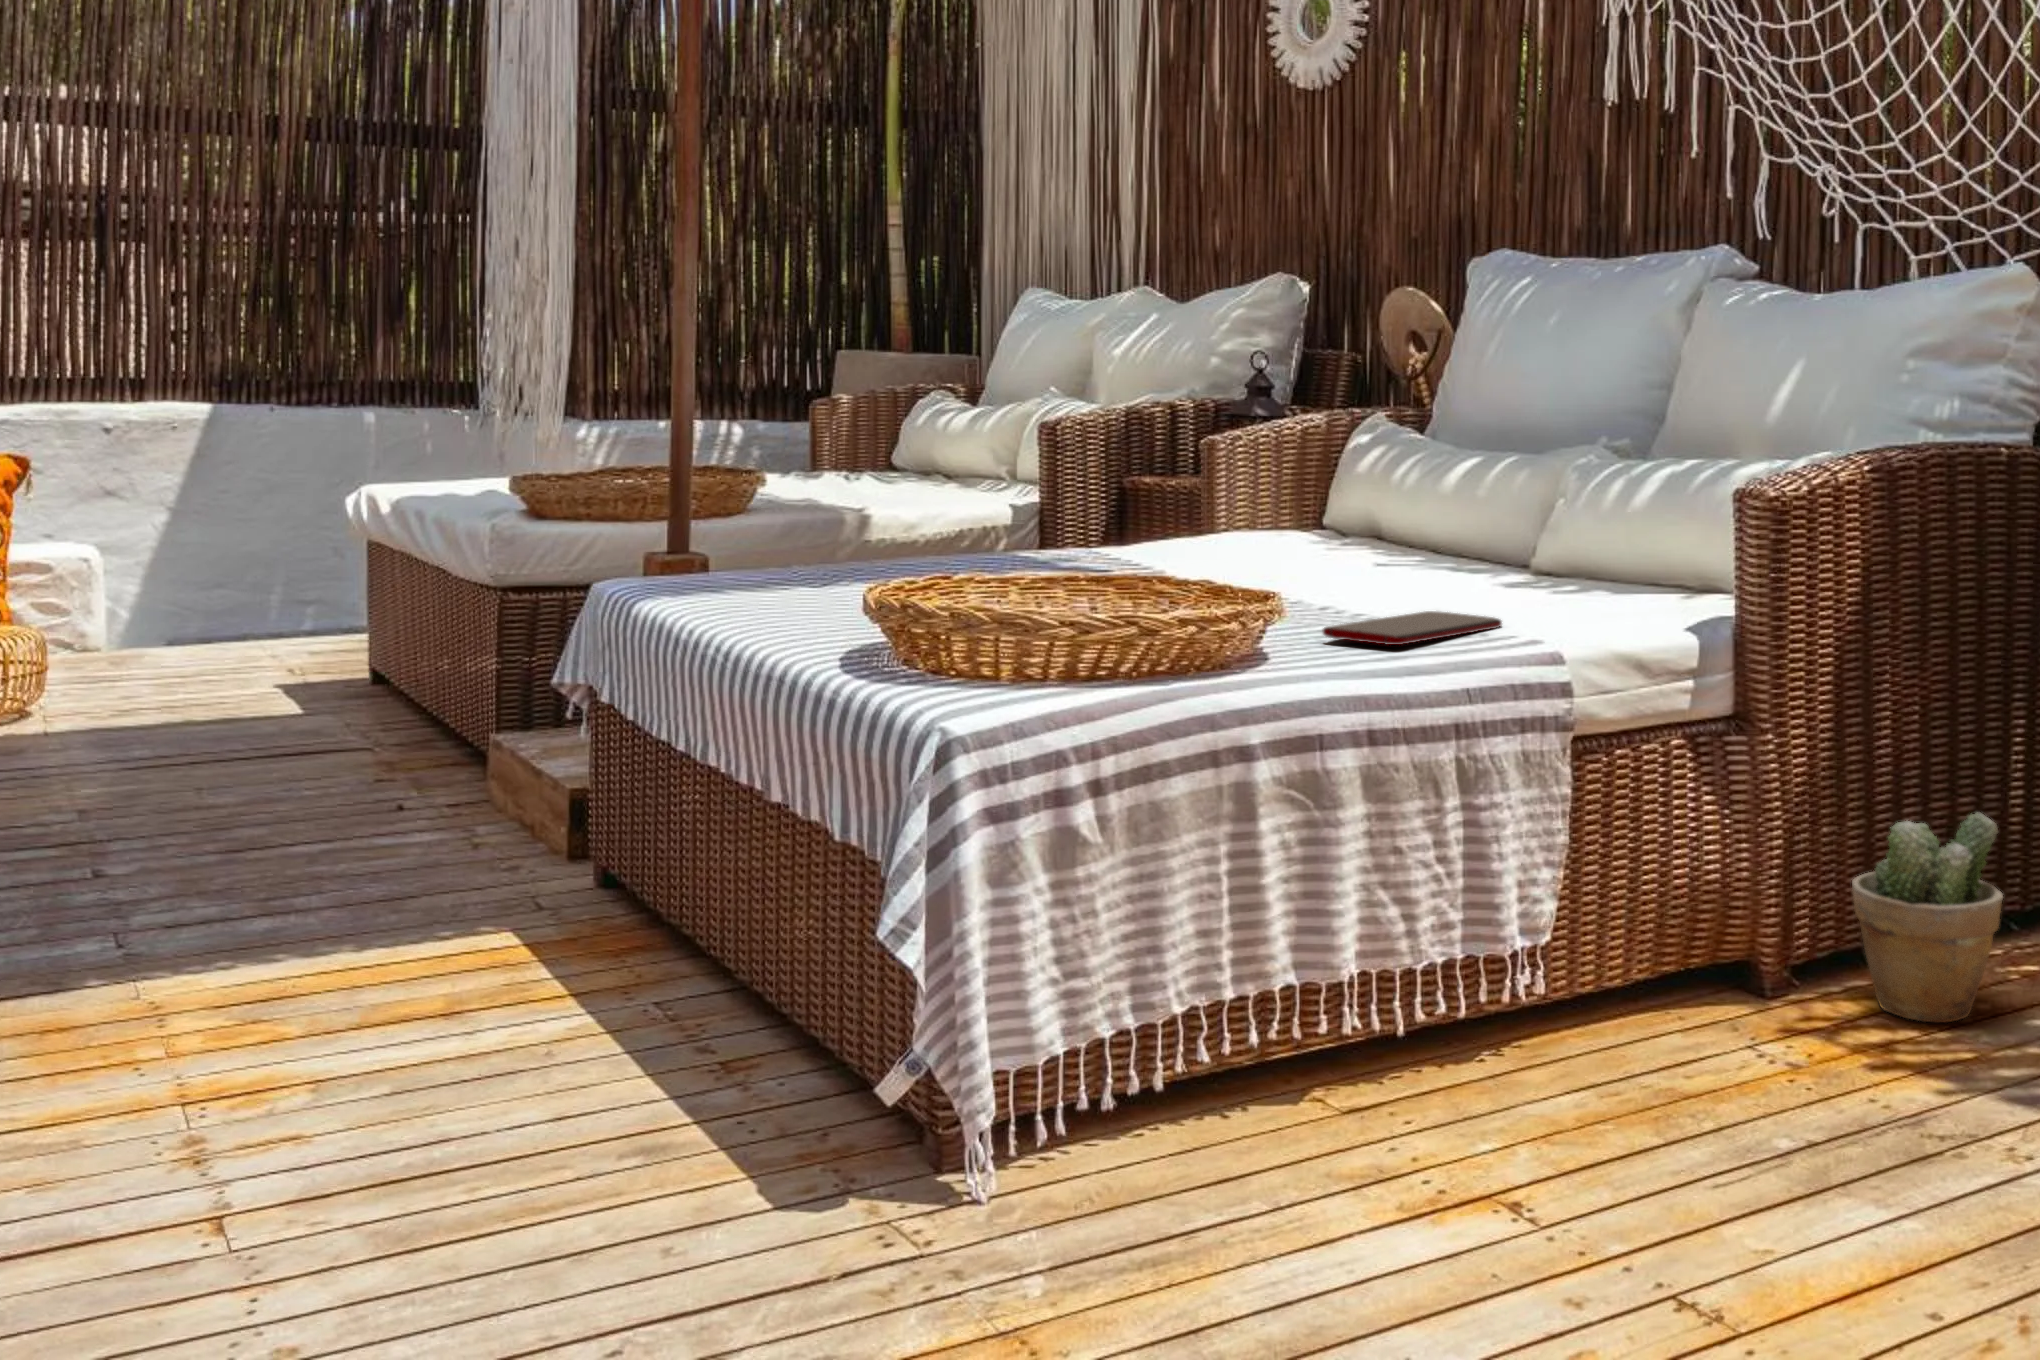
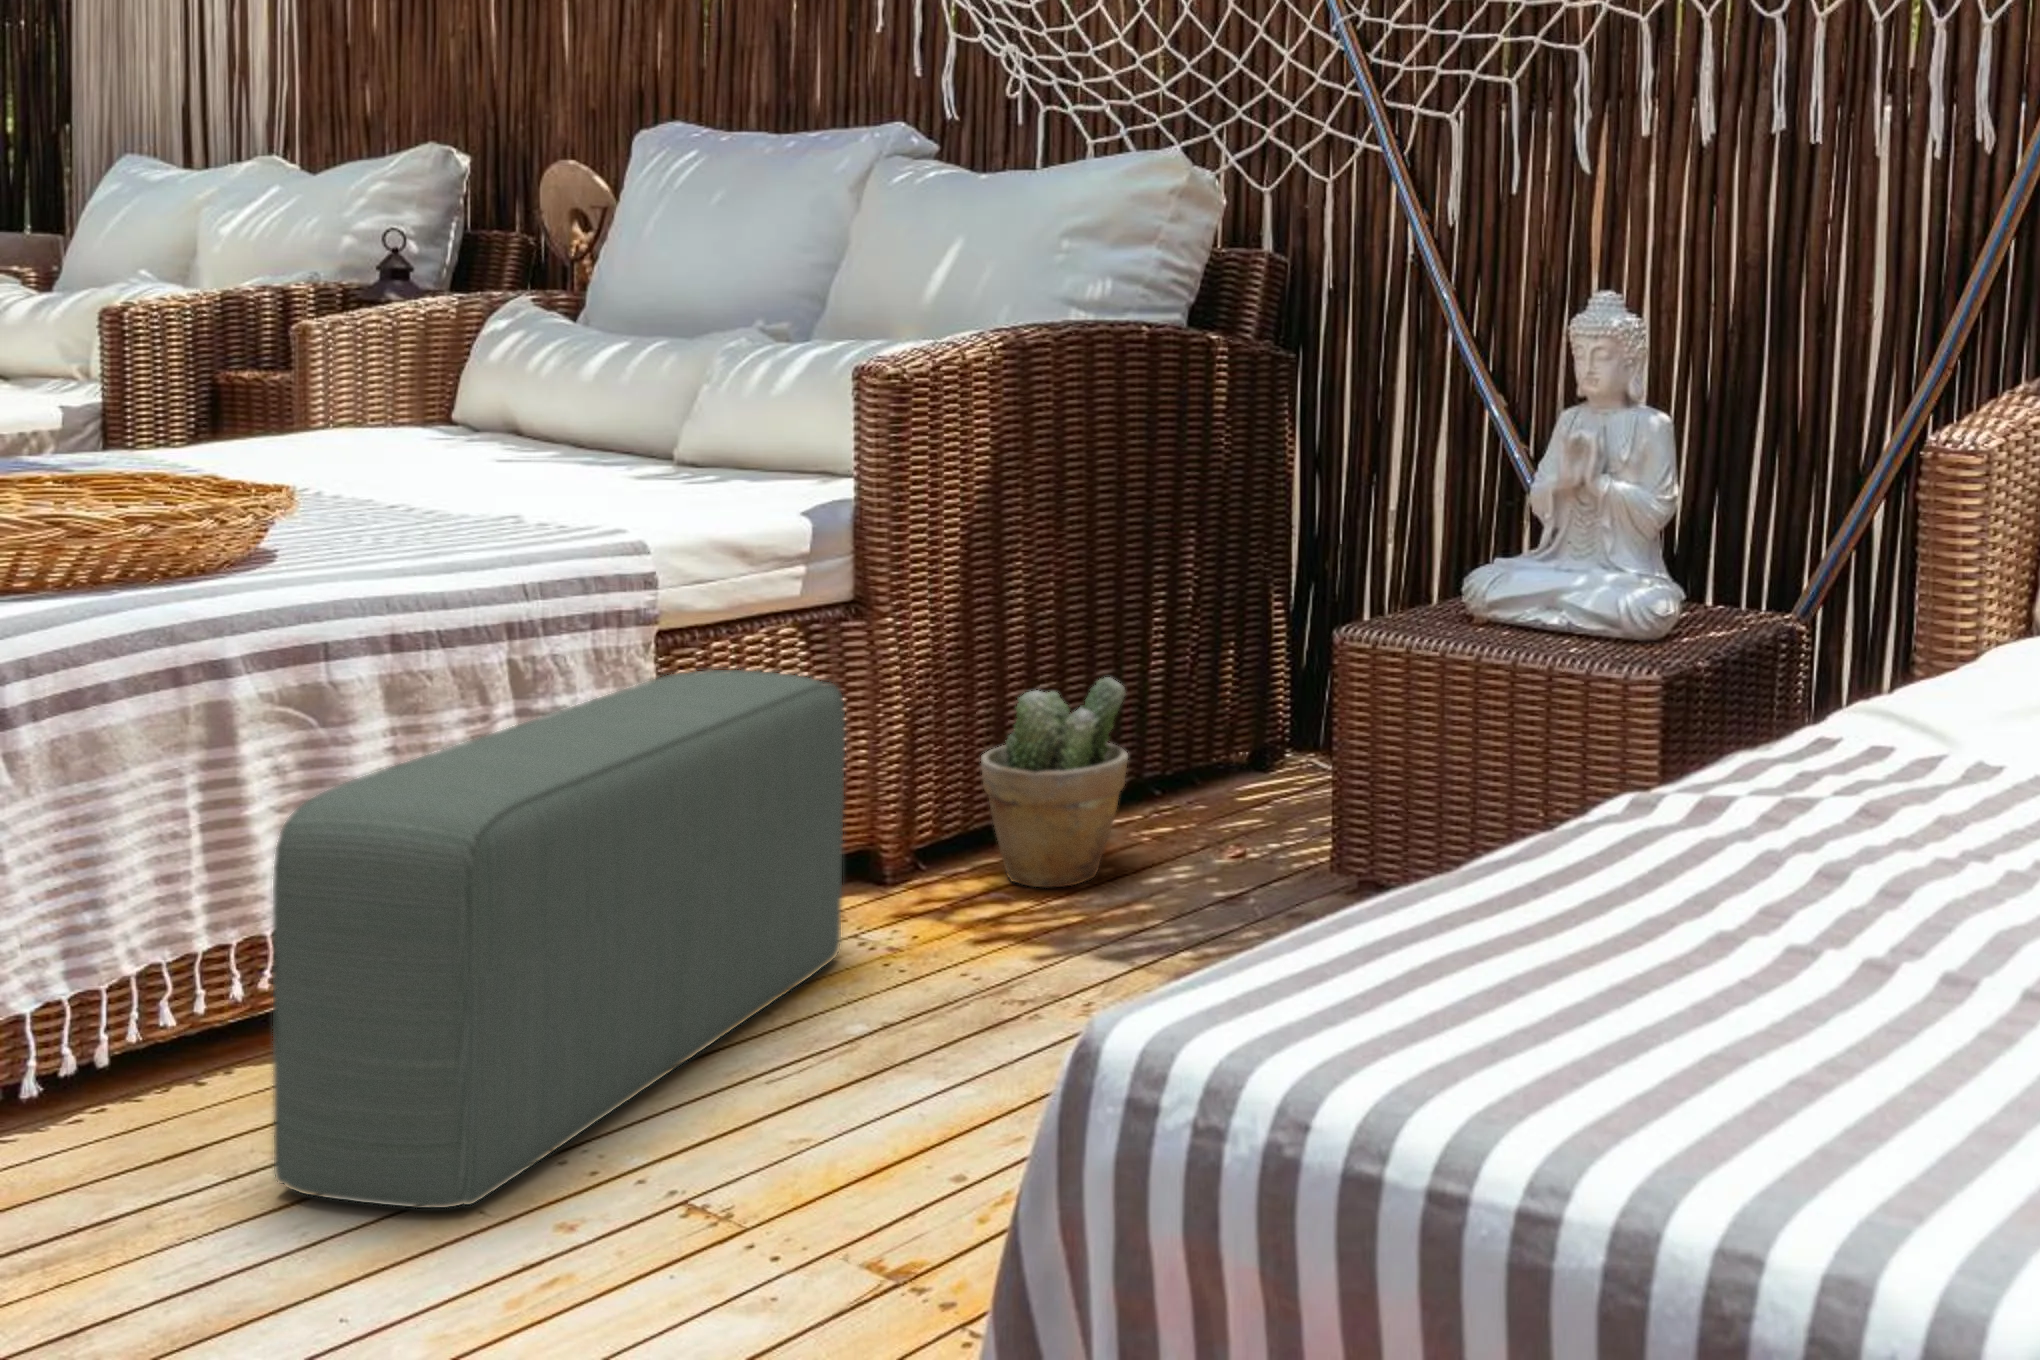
smartphone: present [1322,611,1502,645] -> none [353,498,592,533]
pouf: none [1323,783,1744,1259] -> present [273,670,845,1208]

